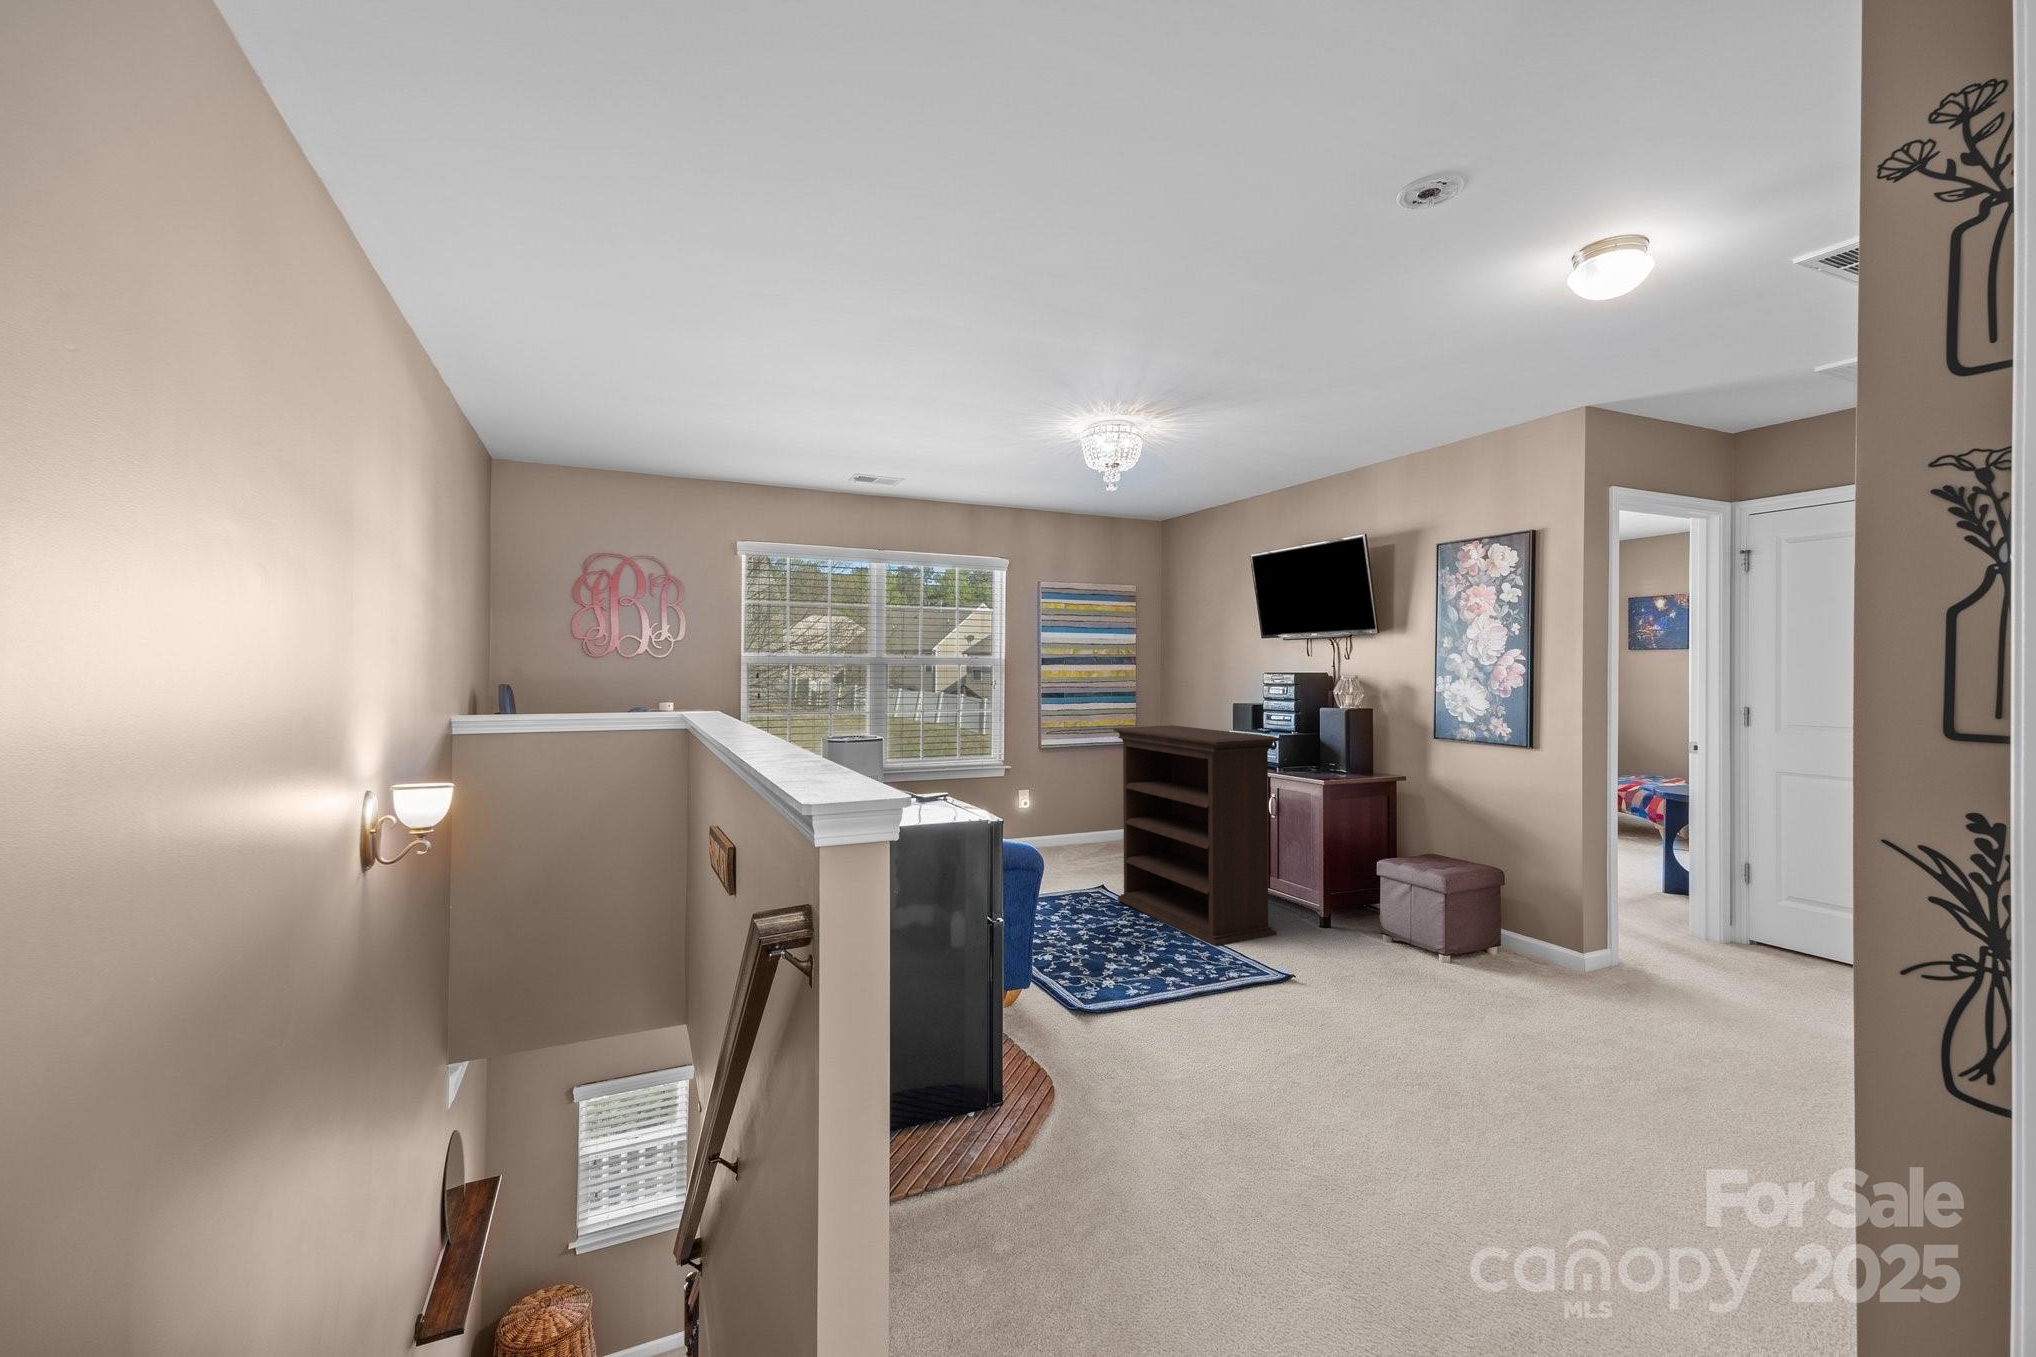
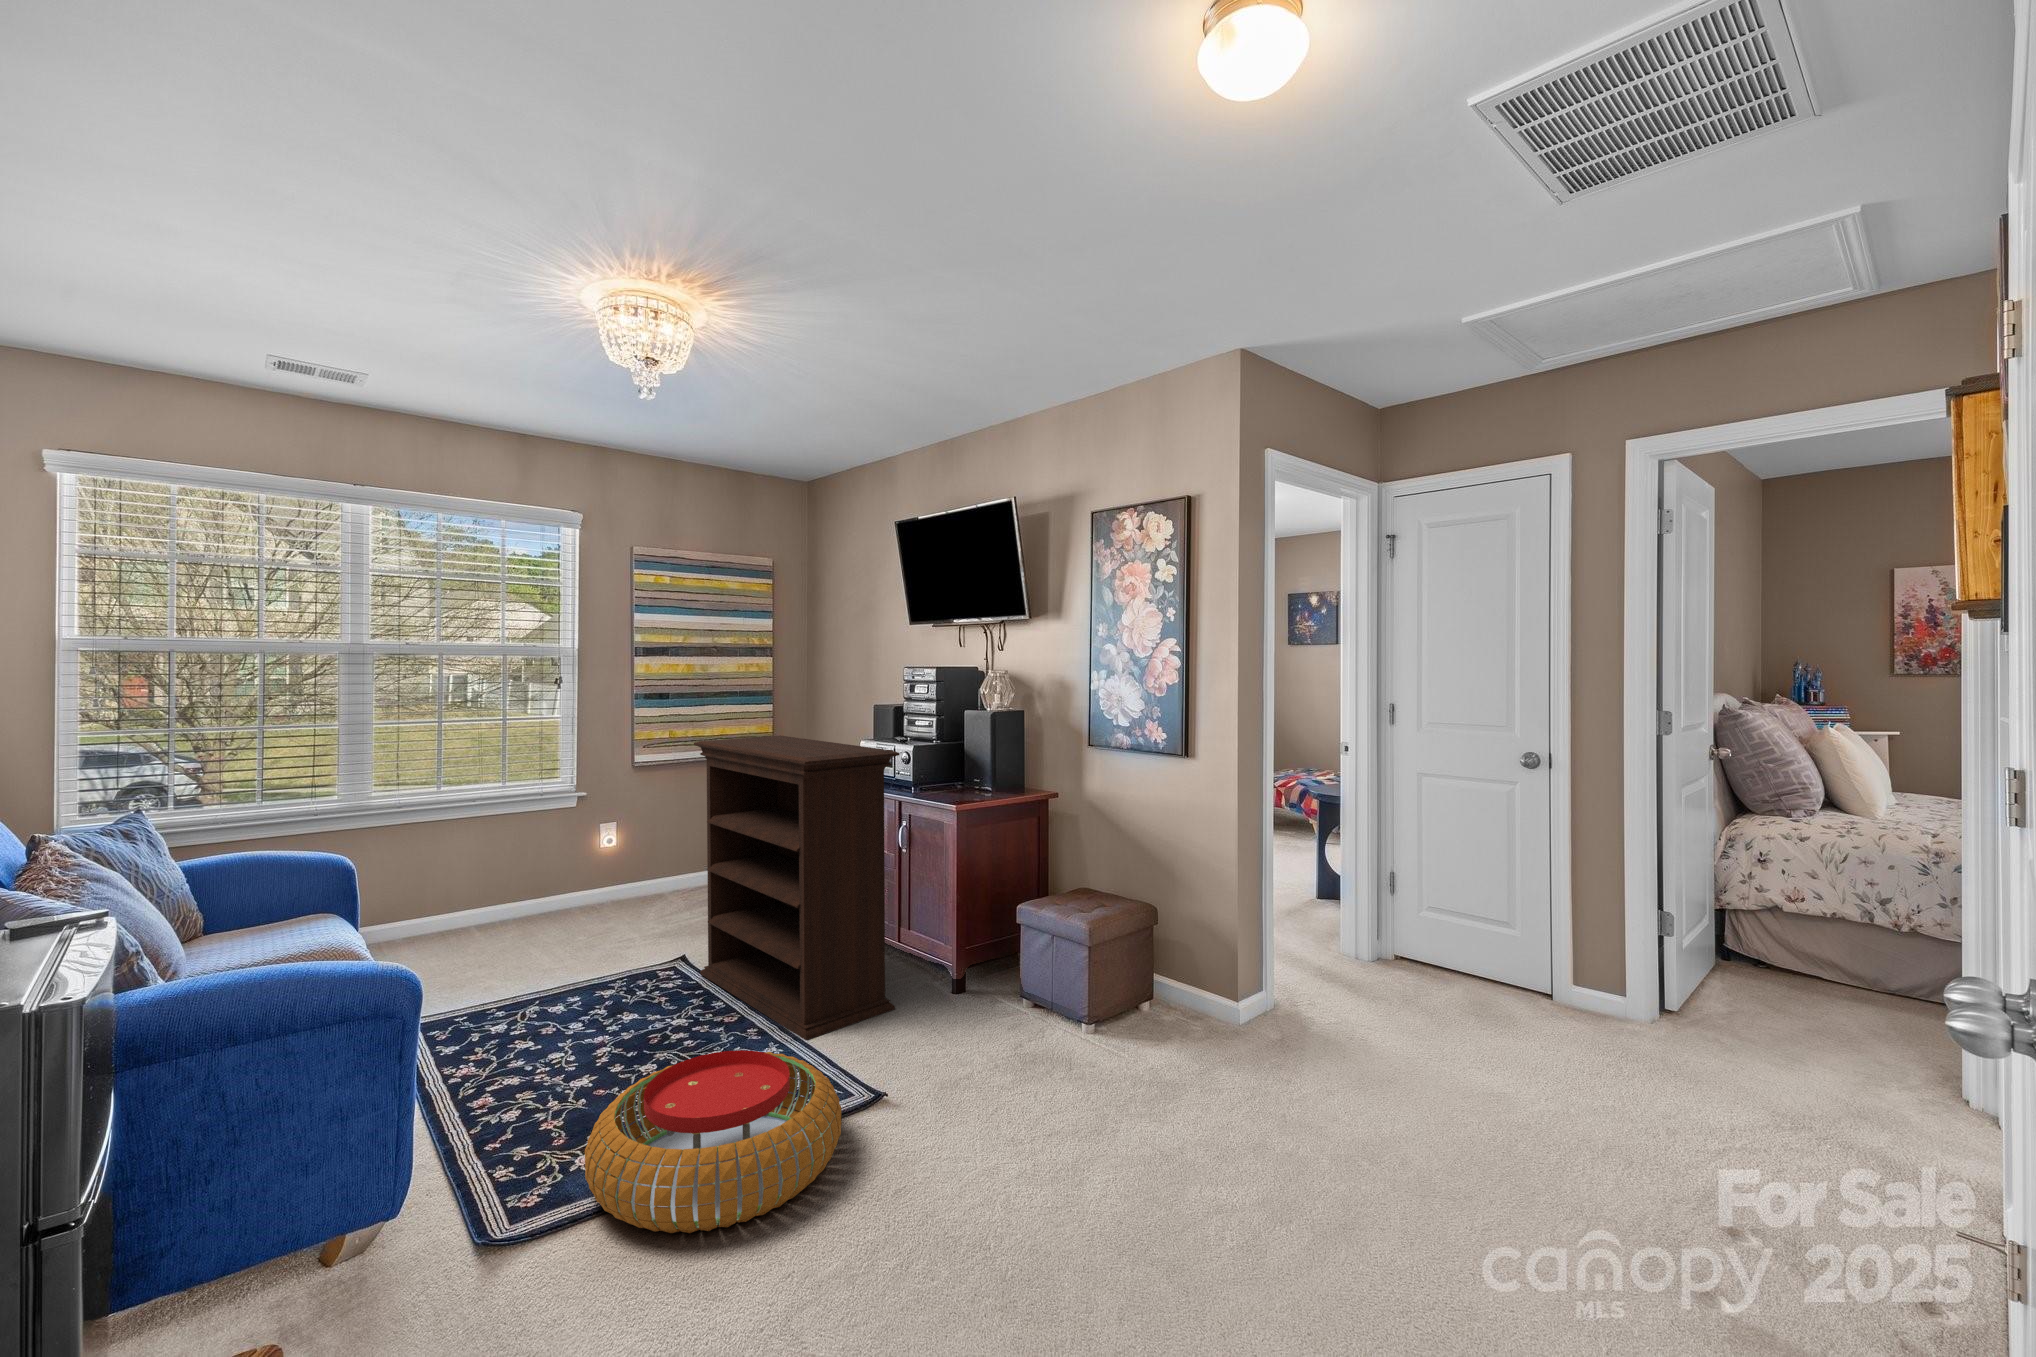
pouf: none [1107,935,1270,1035] -> present [585,1050,842,1233]

